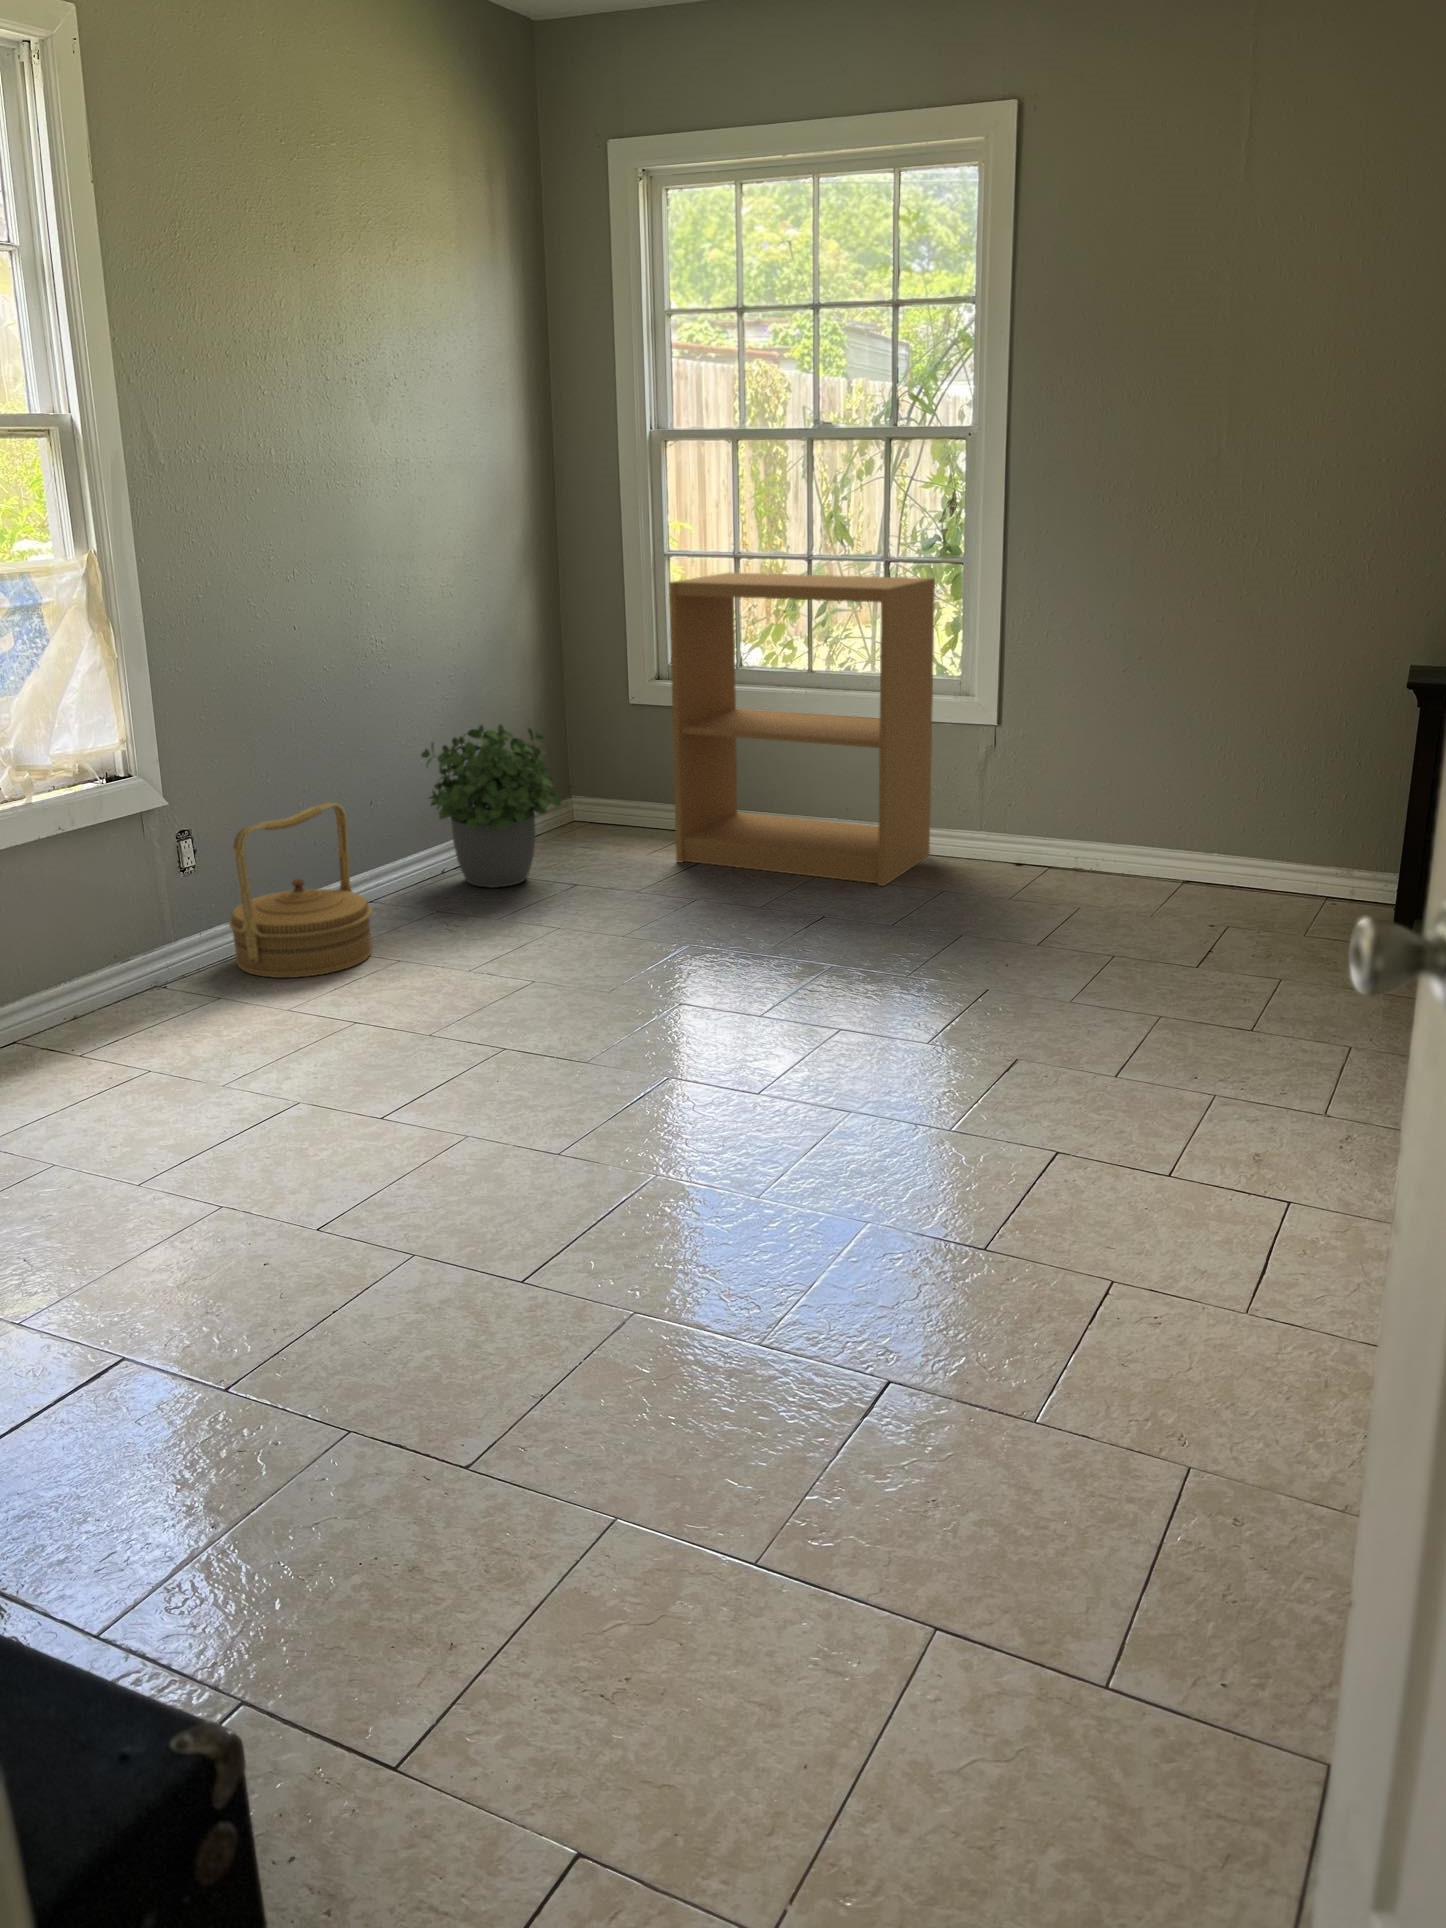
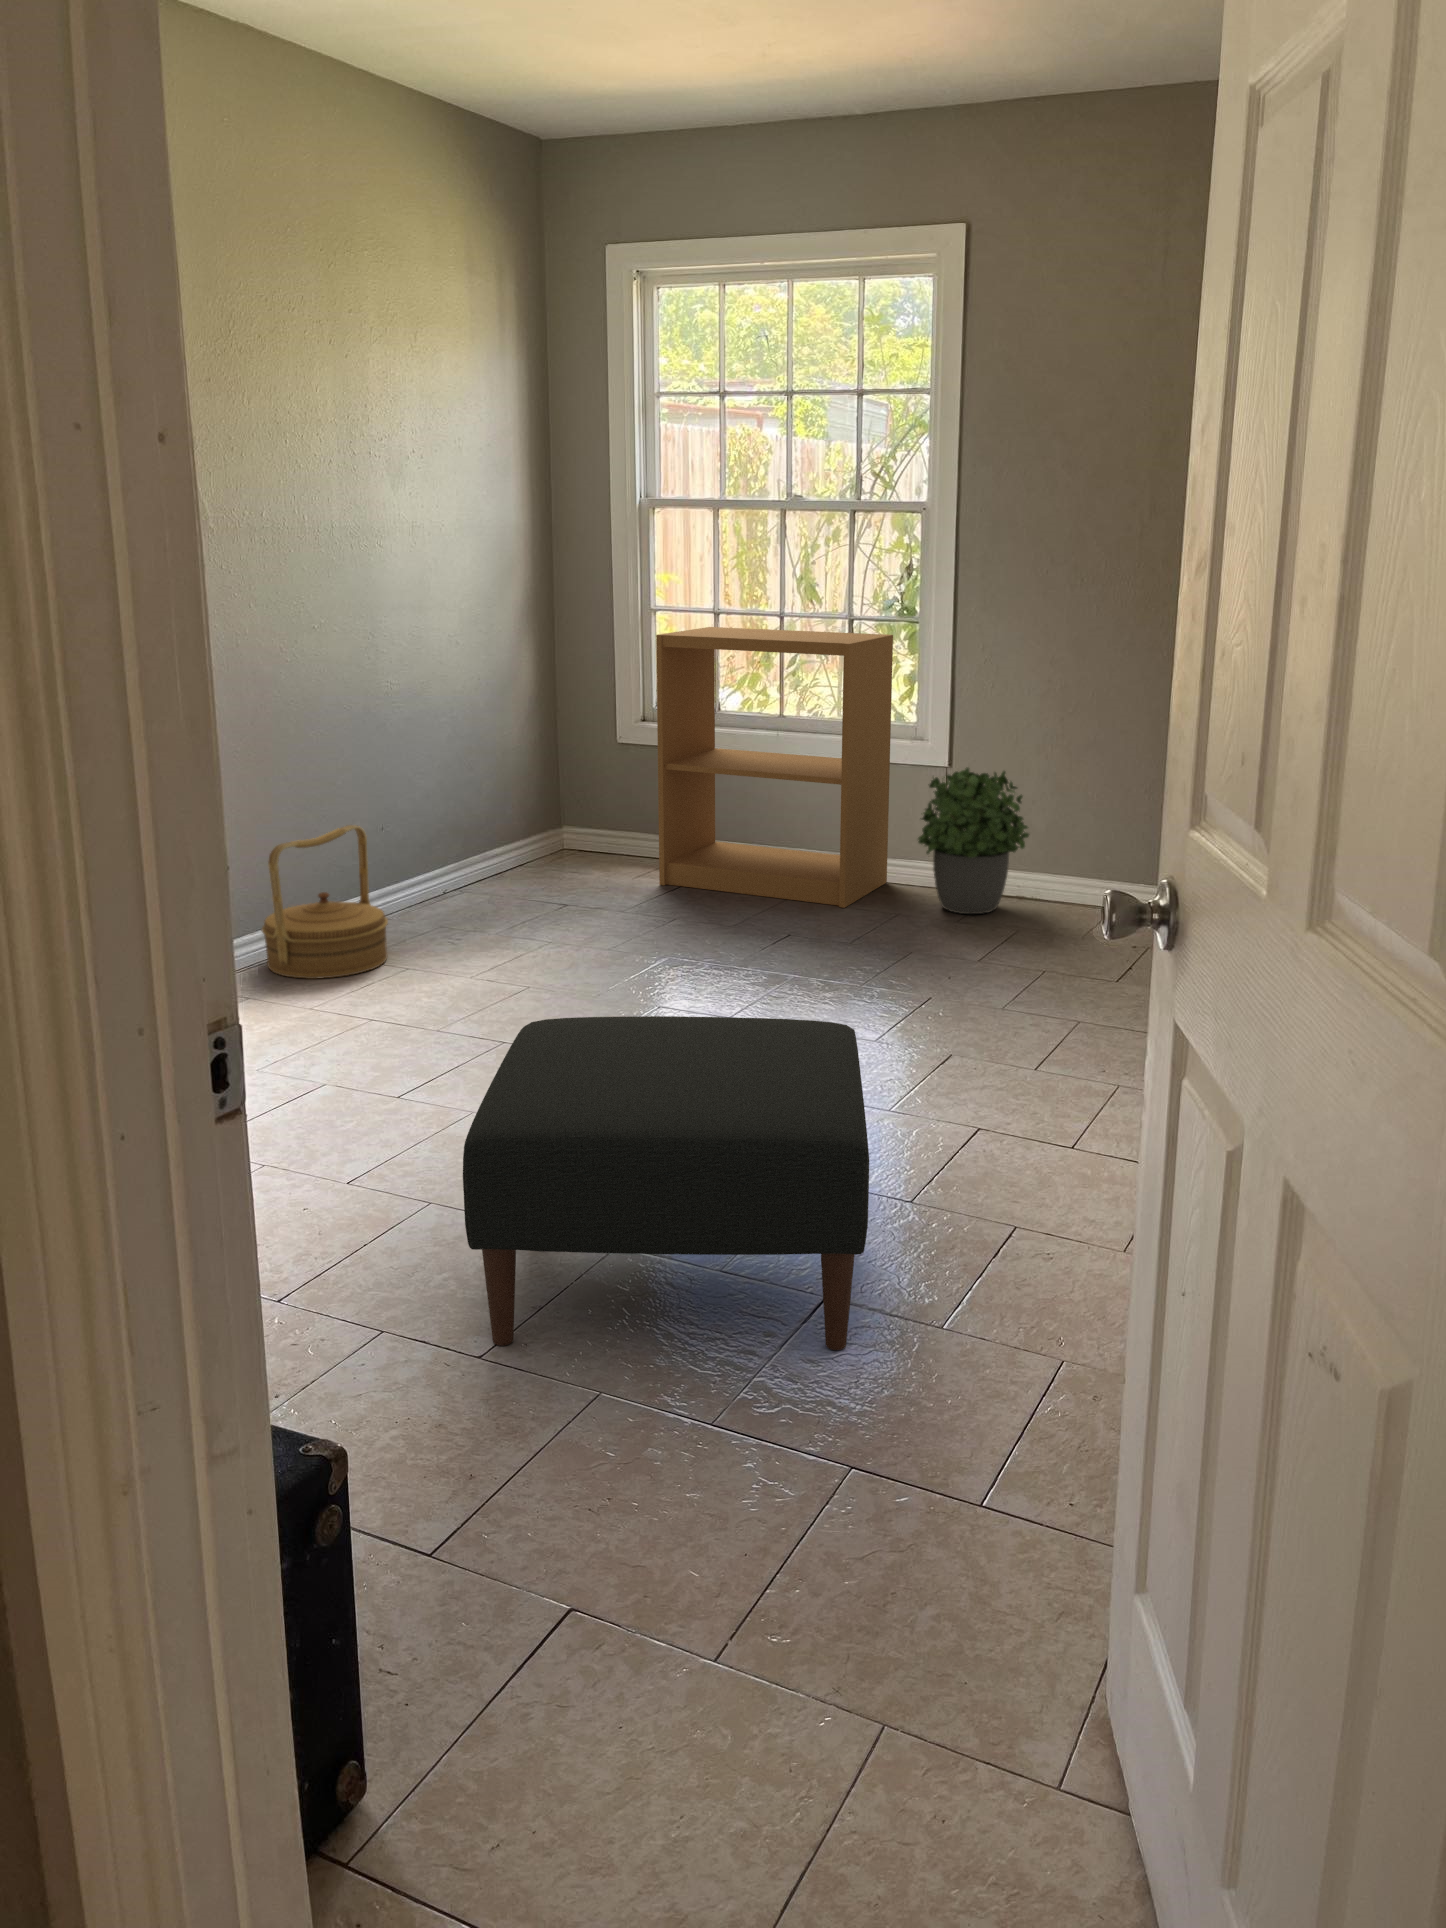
potted plant: present [421,725,561,887] -> present [918,768,1029,914]
ottoman: none [447,1038,944,1451] -> present [463,1016,869,1350]

